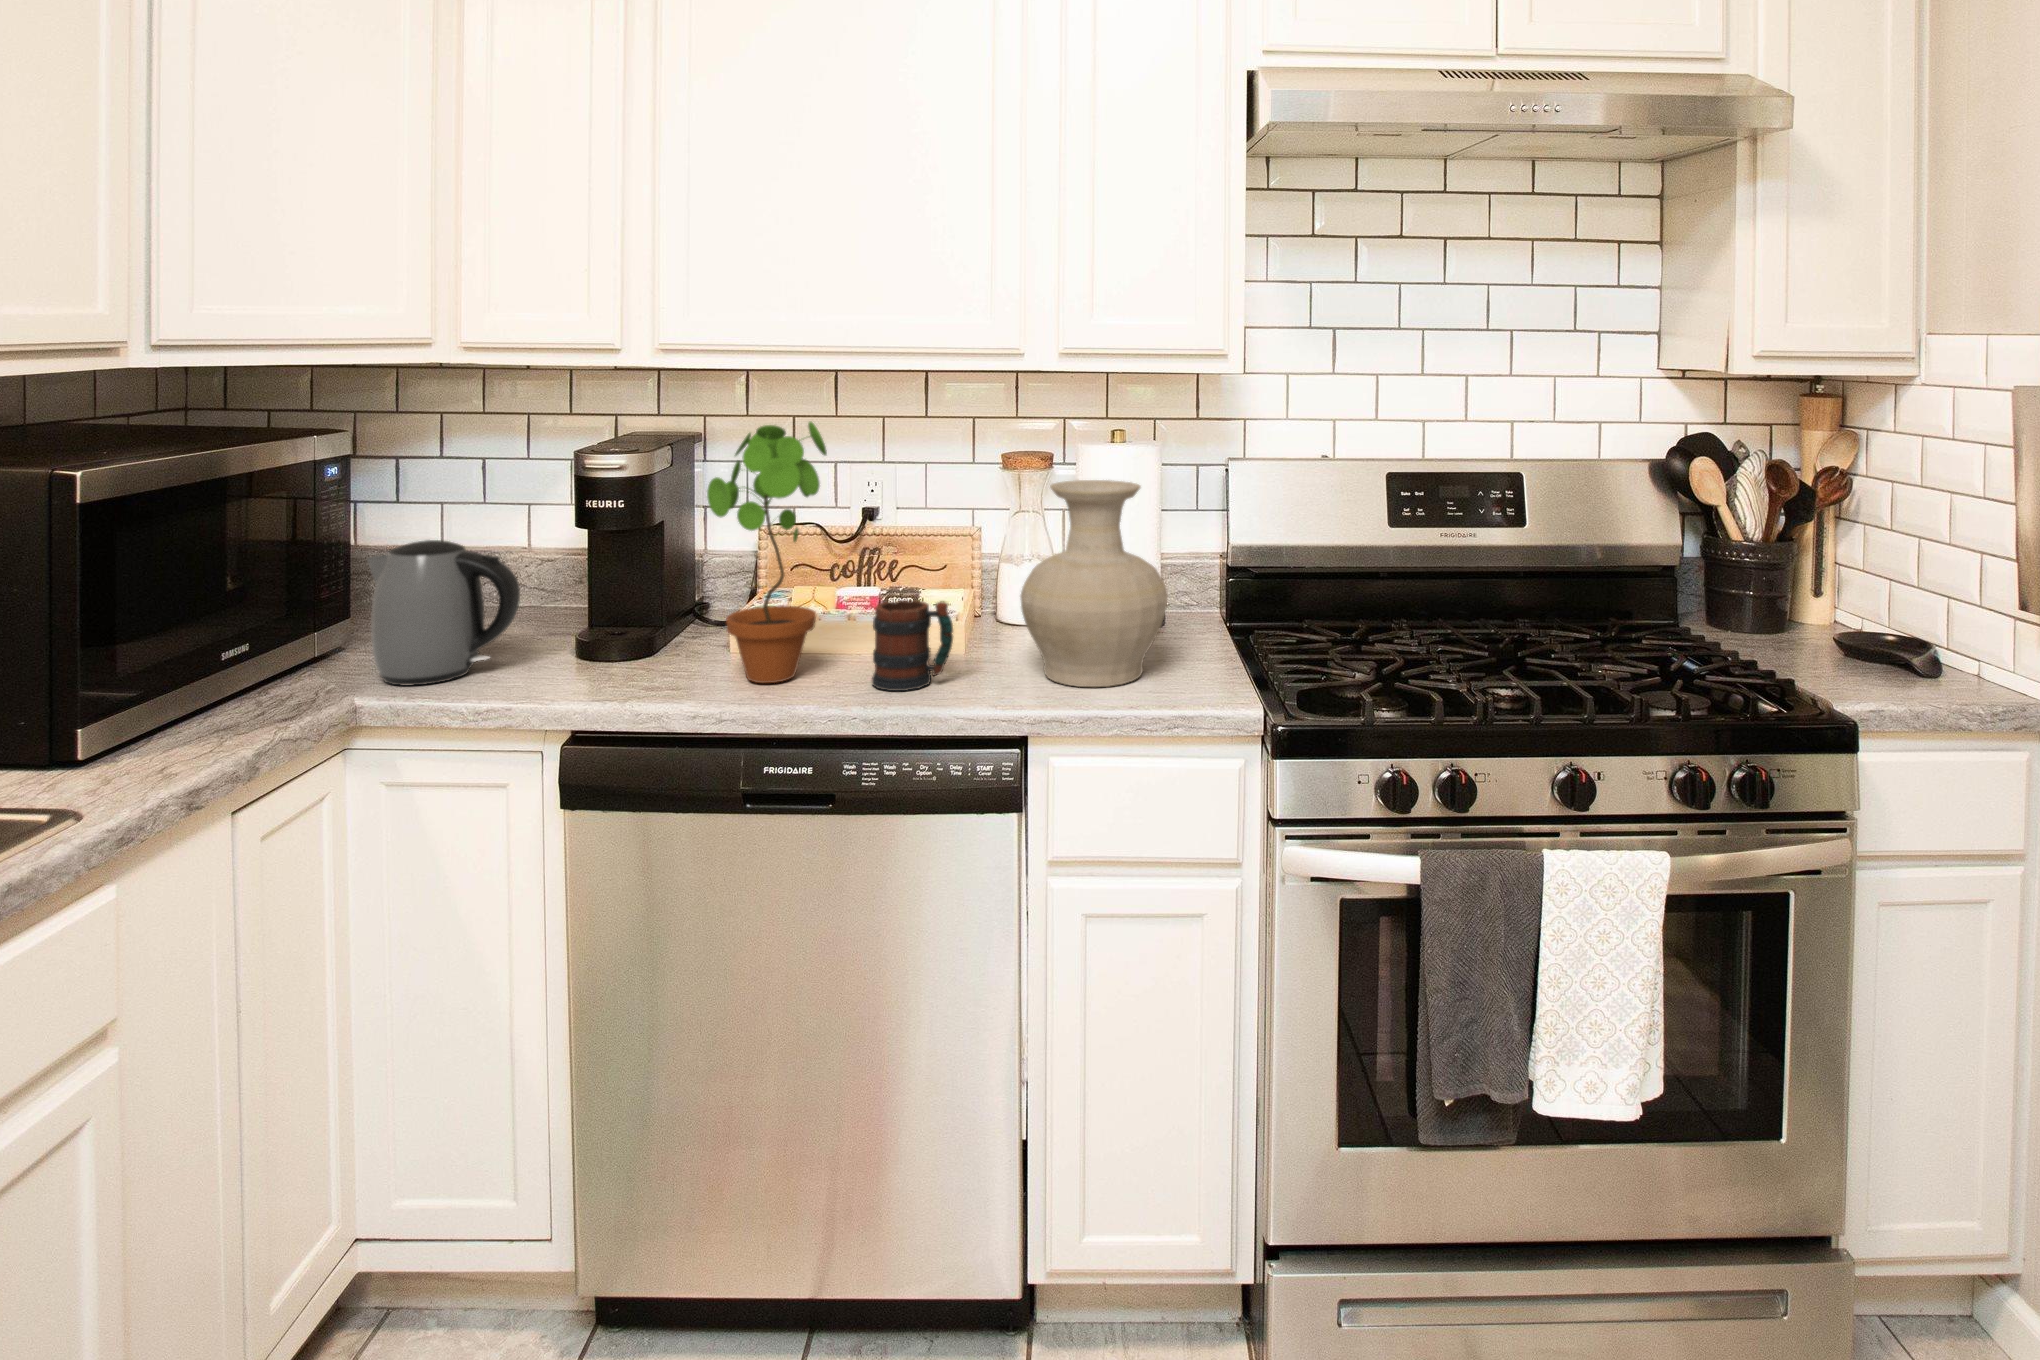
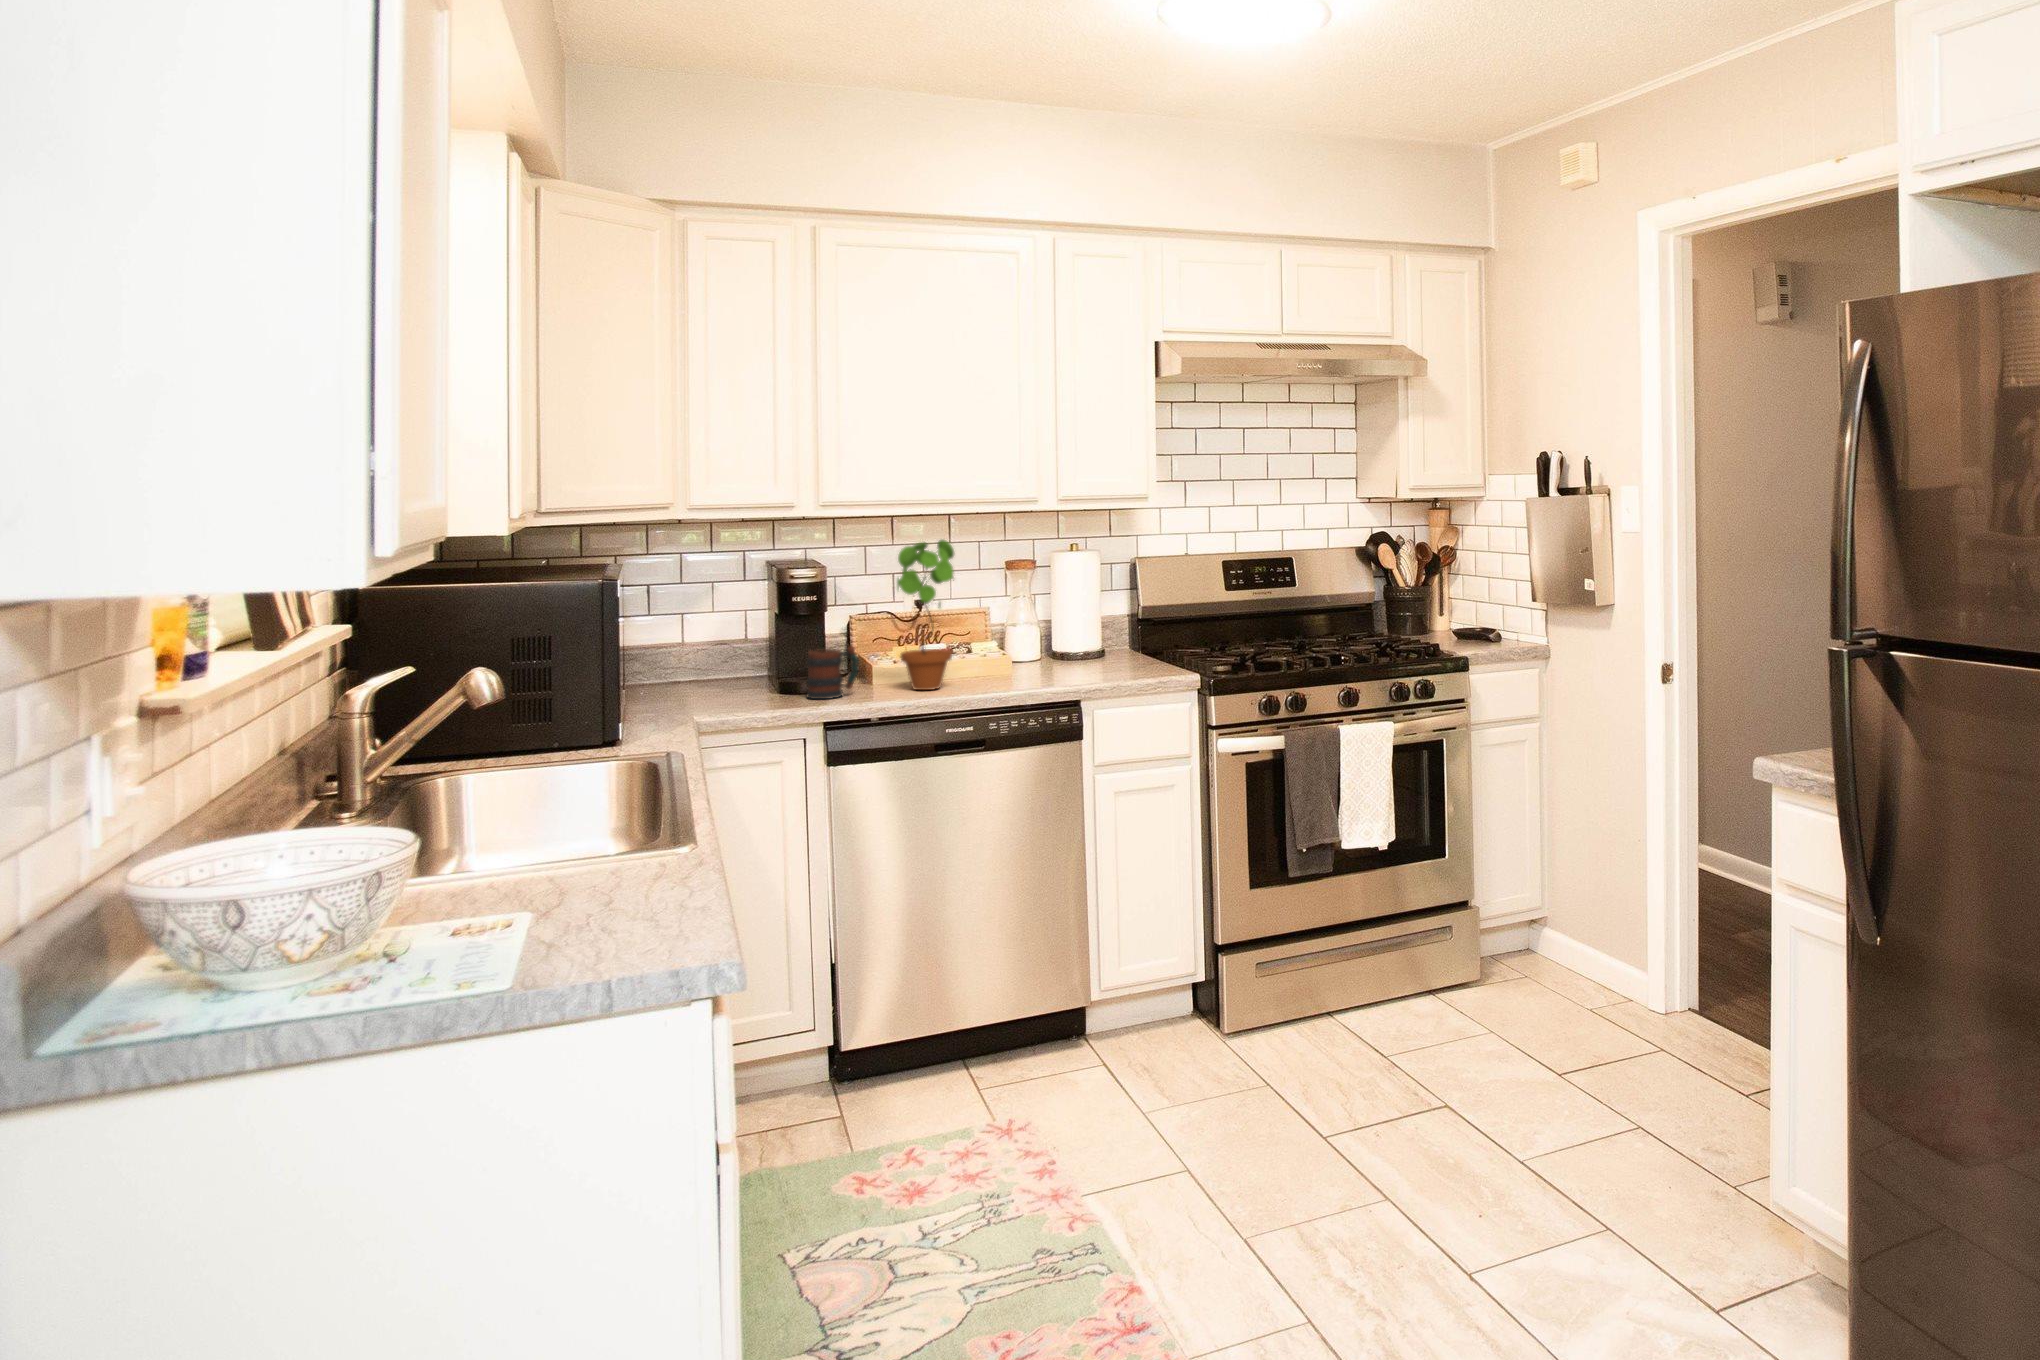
vase: present [1020,480,1168,687] -> none [1060,567,1143,677]
kettle: present [367,540,520,686] -> none [671,622,764,709]
mug: present [872,600,953,691] -> present [807,647,859,699]

